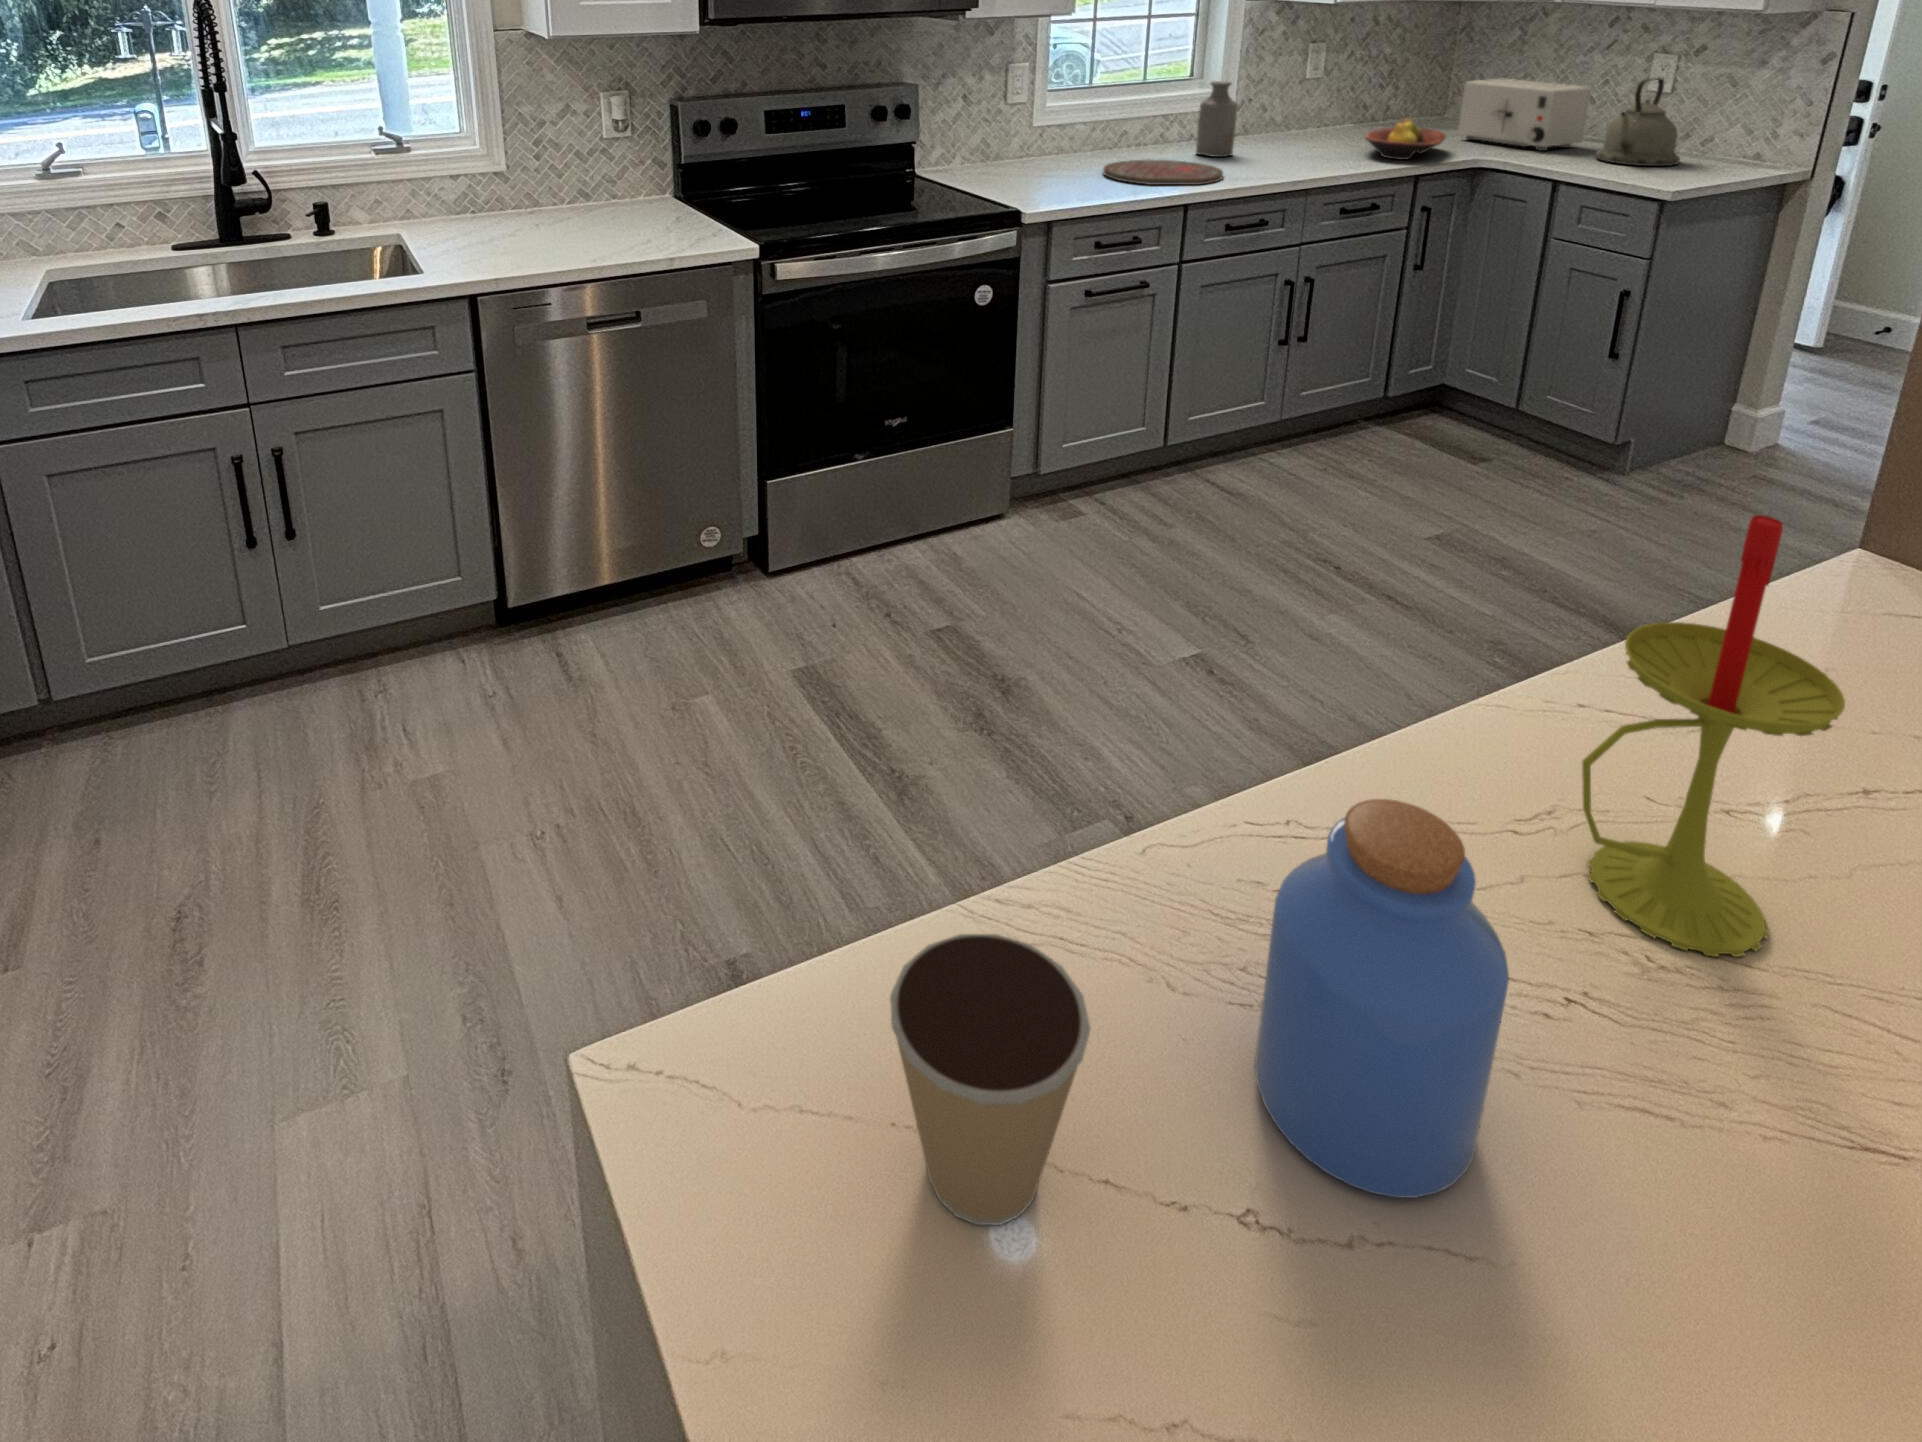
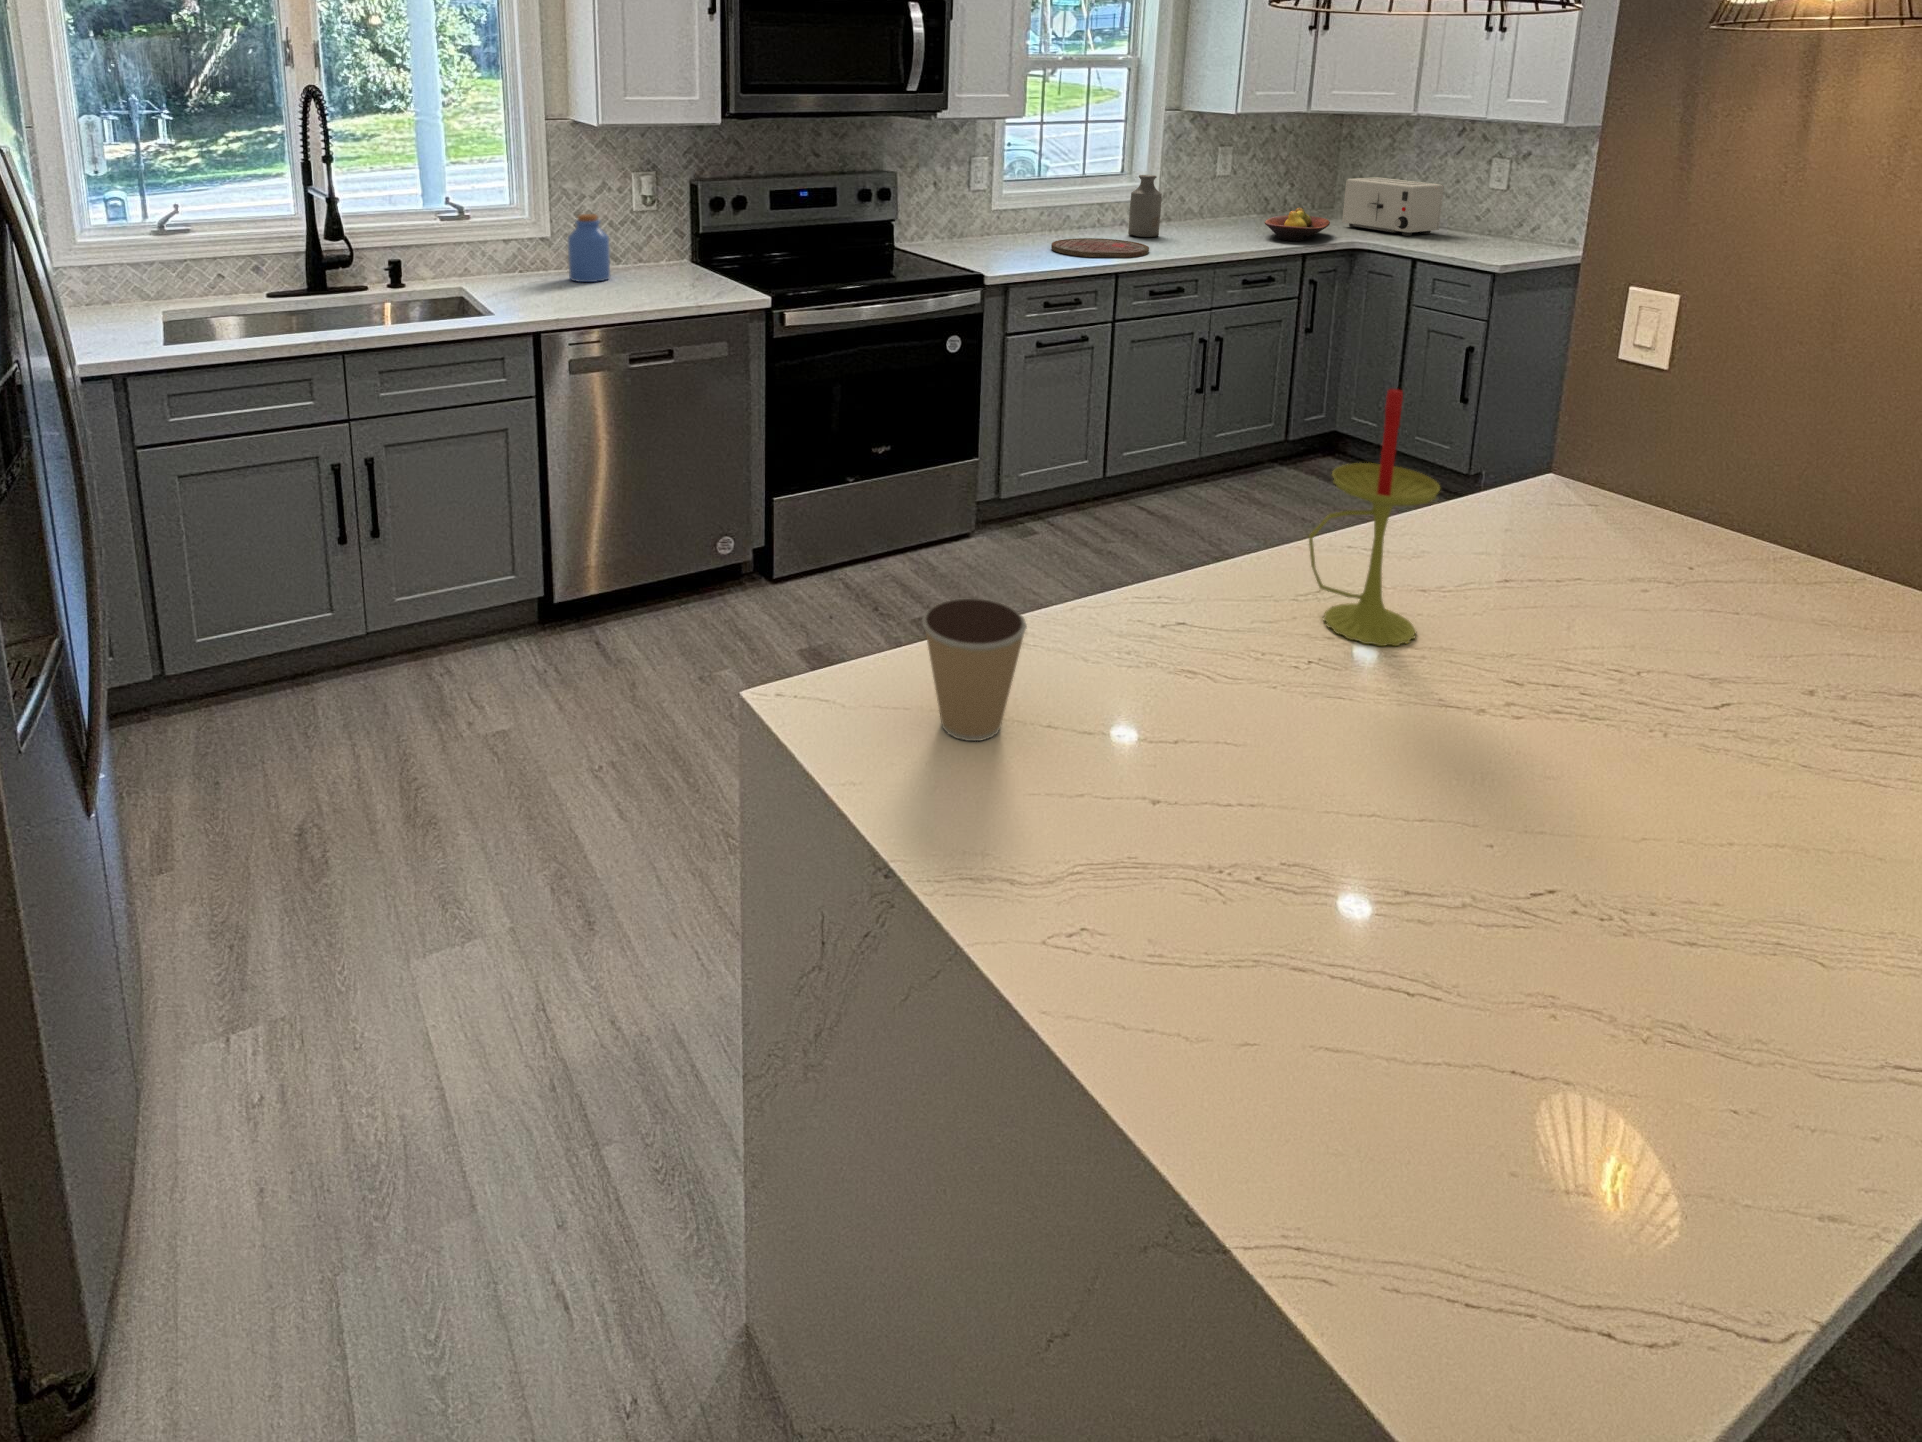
kettle: present [1595,78,1680,166] -> none [1446,177,1510,248]
jar: present [1255,799,1509,1198] -> present [568,214,610,282]

